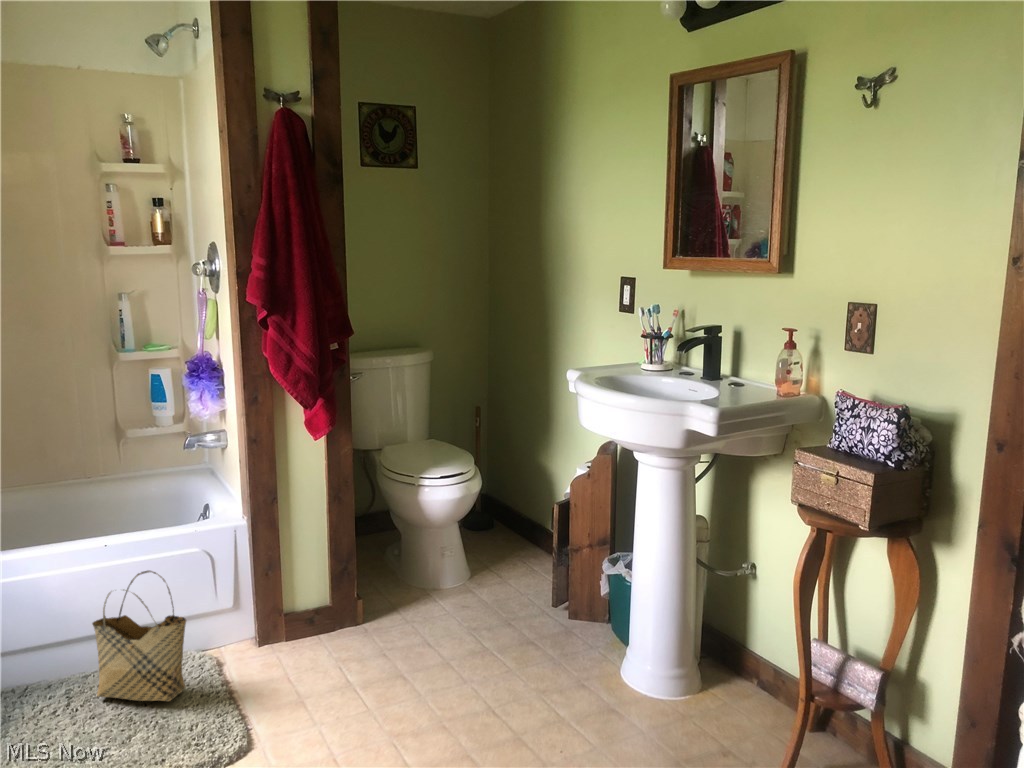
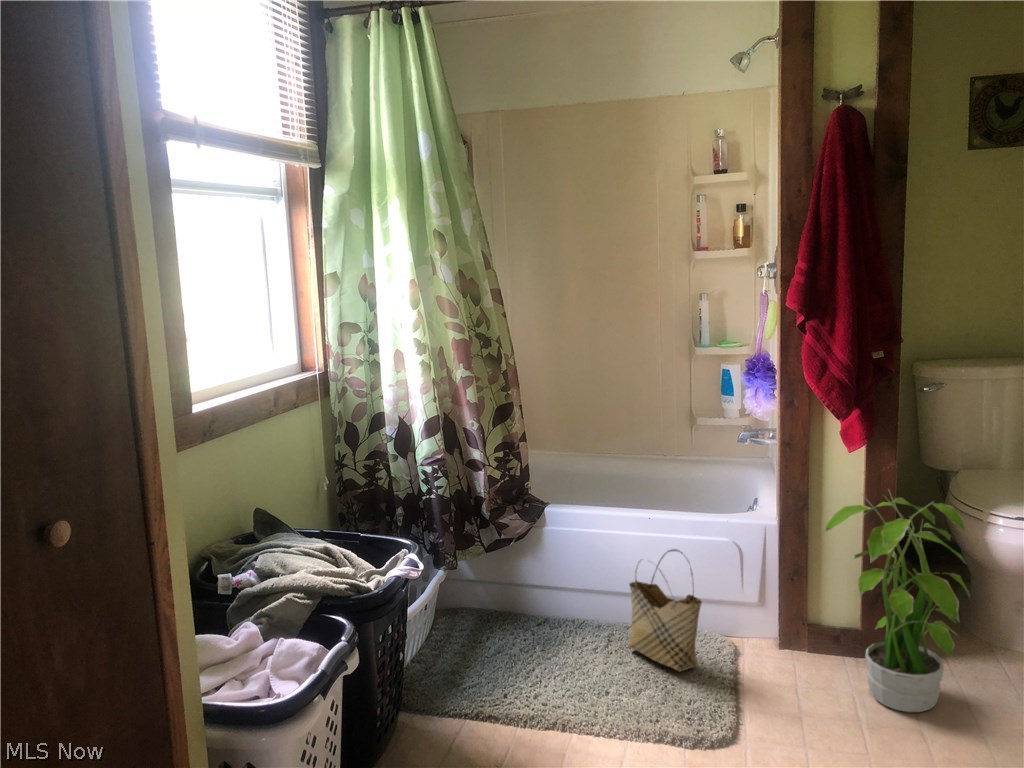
potted plant: none [302,467,428,664] -> present [822,498,970,712]

